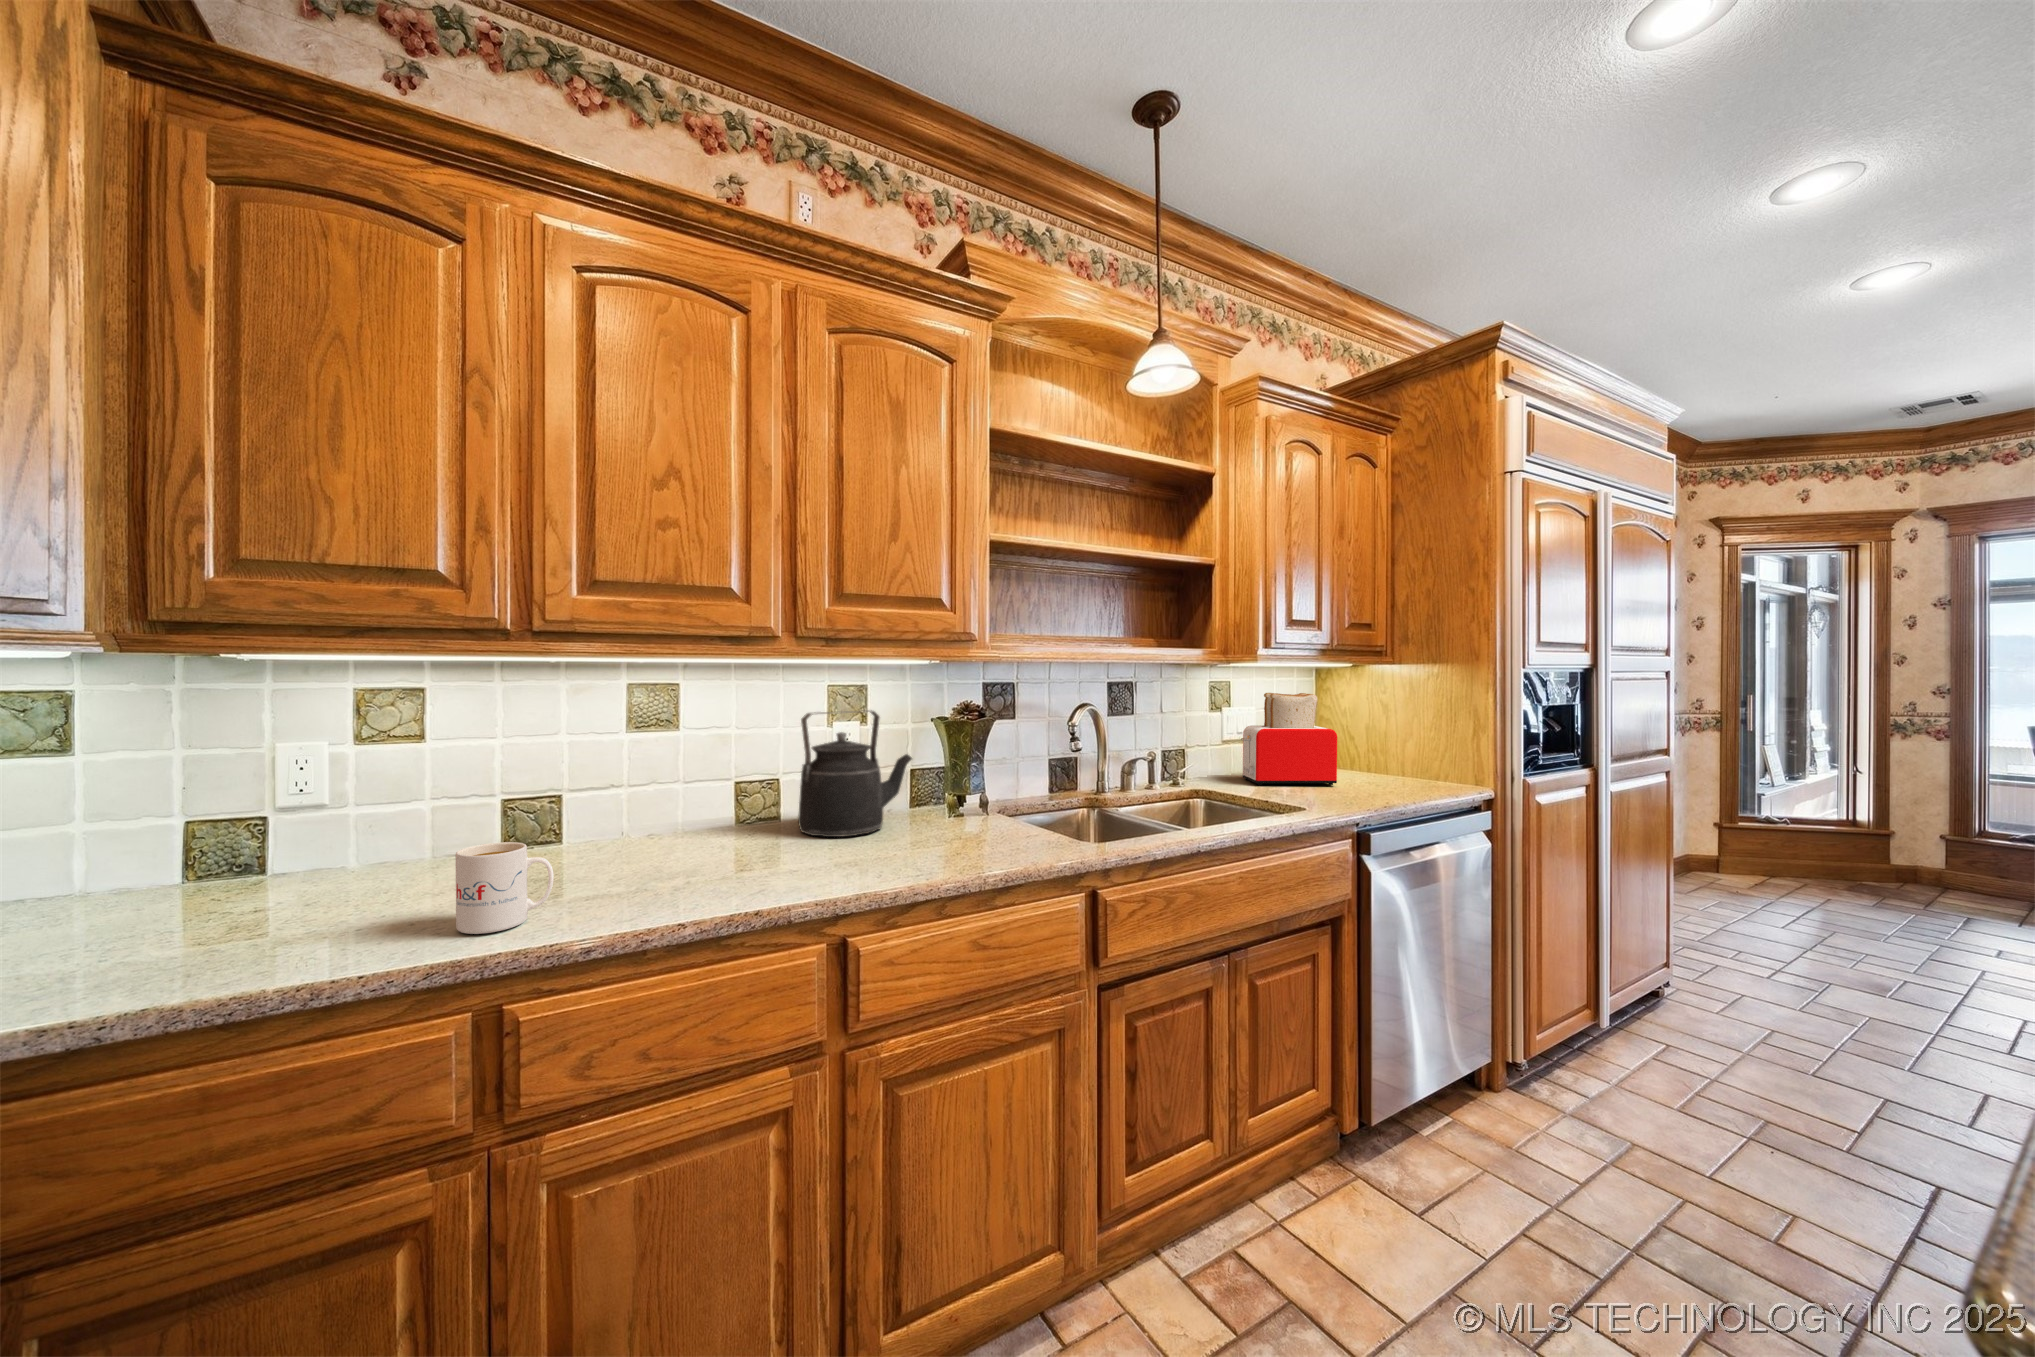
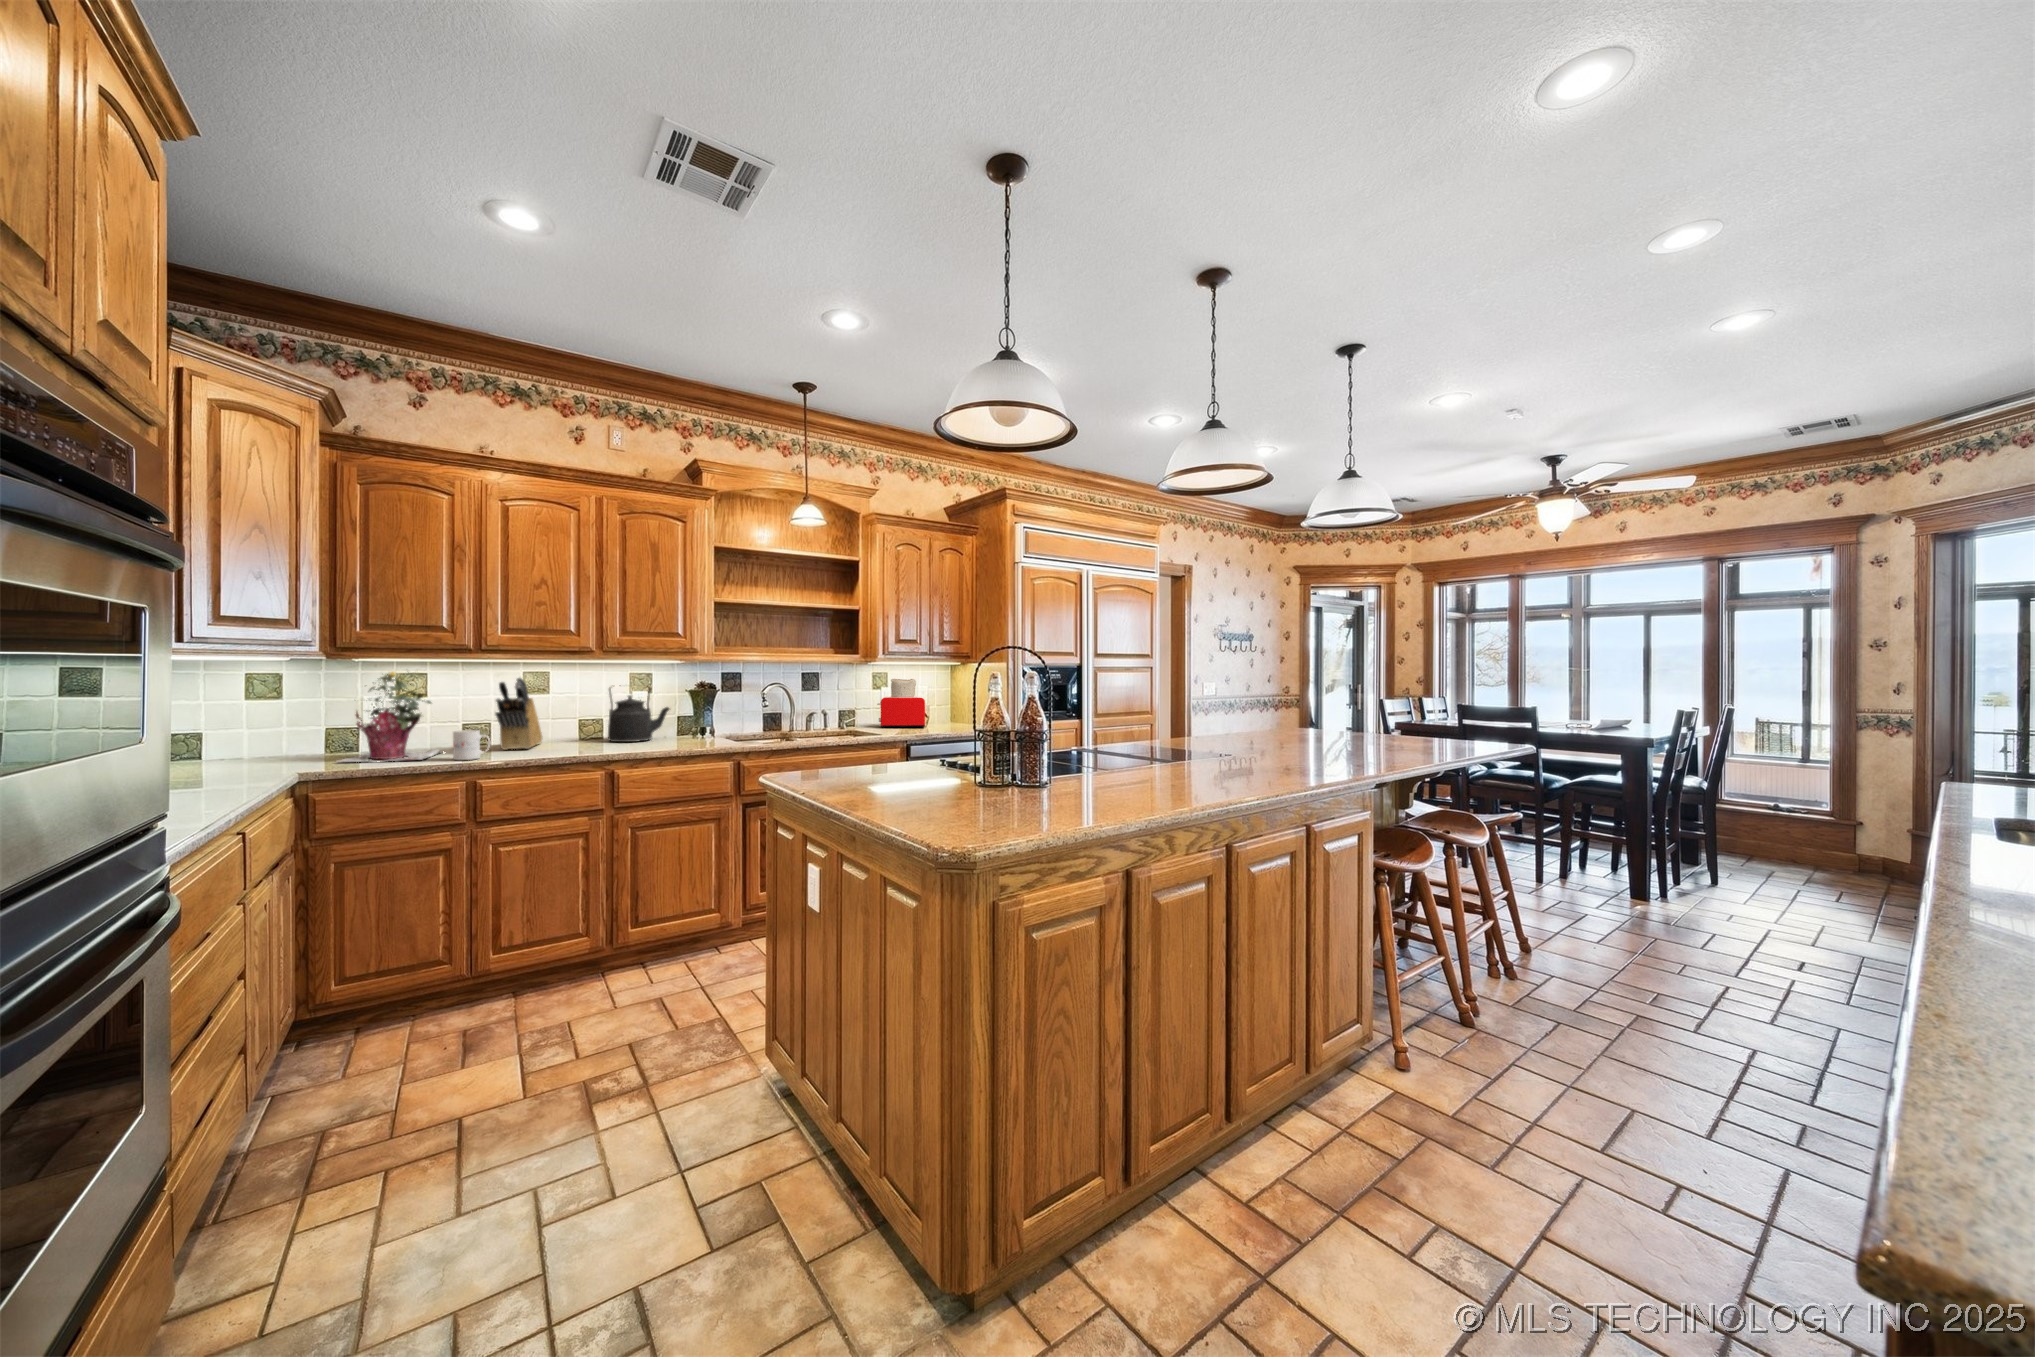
potted plant: none [135,680,455,950] -> present [338,672,440,762]
knife block: none [567,700,667,873] -> present [496,678,542,750]

